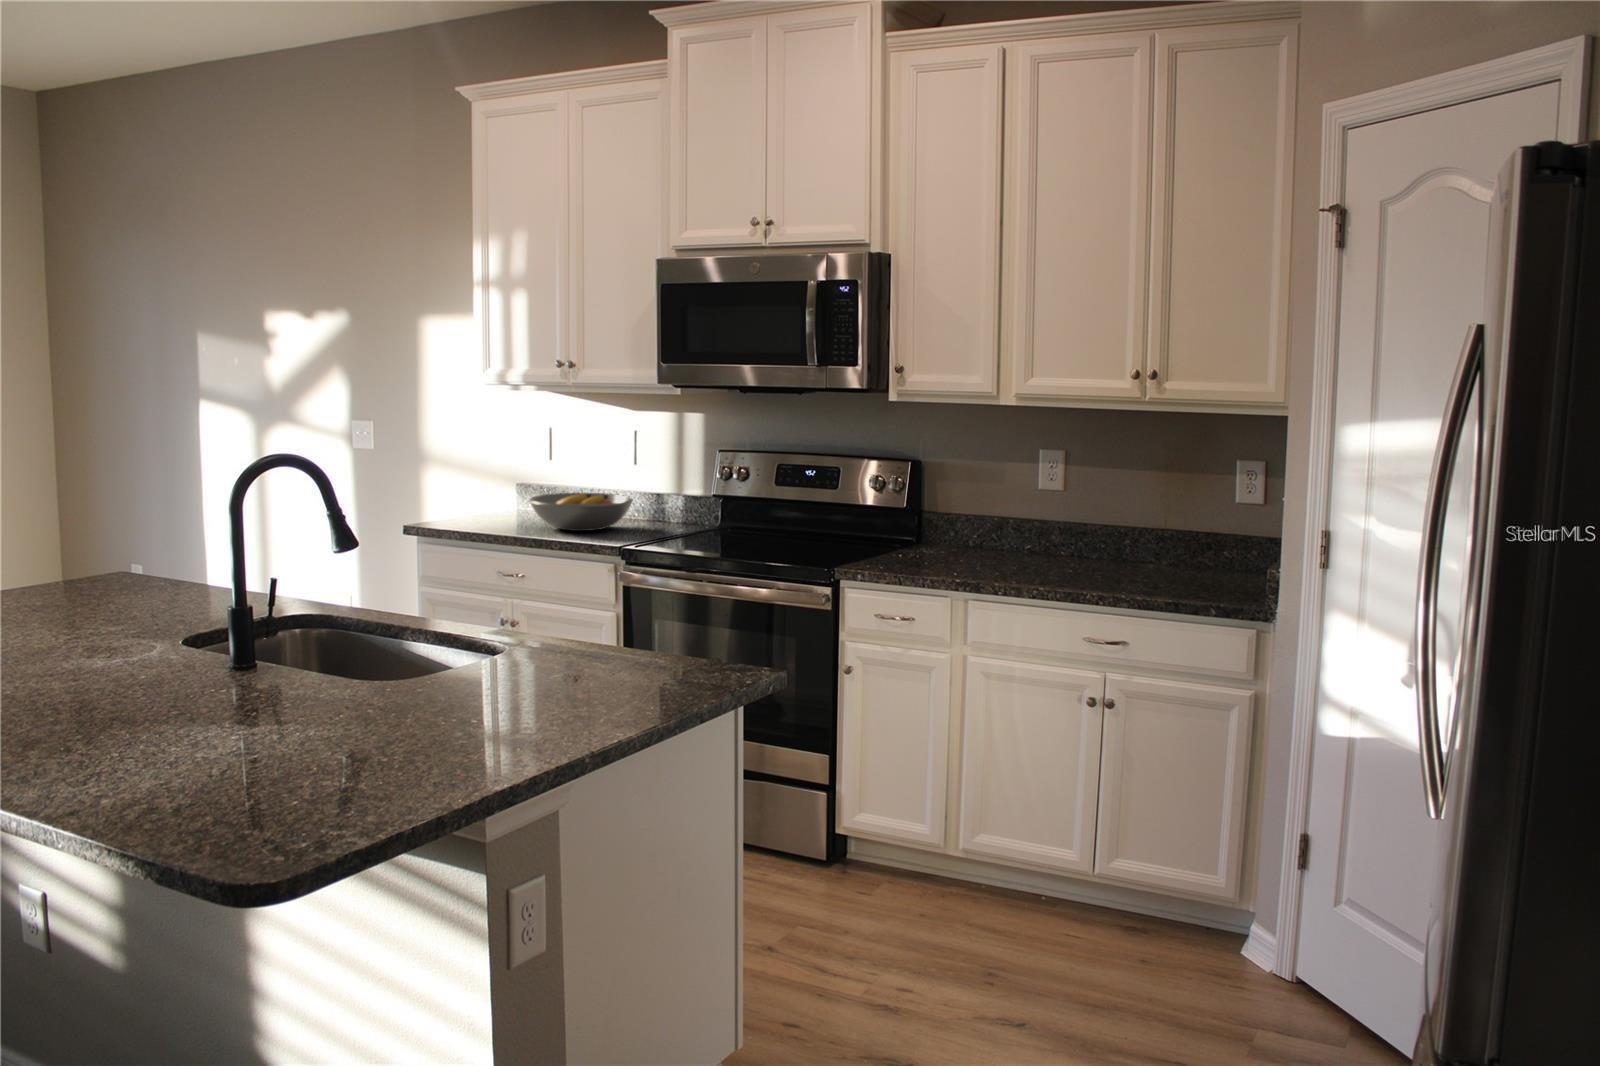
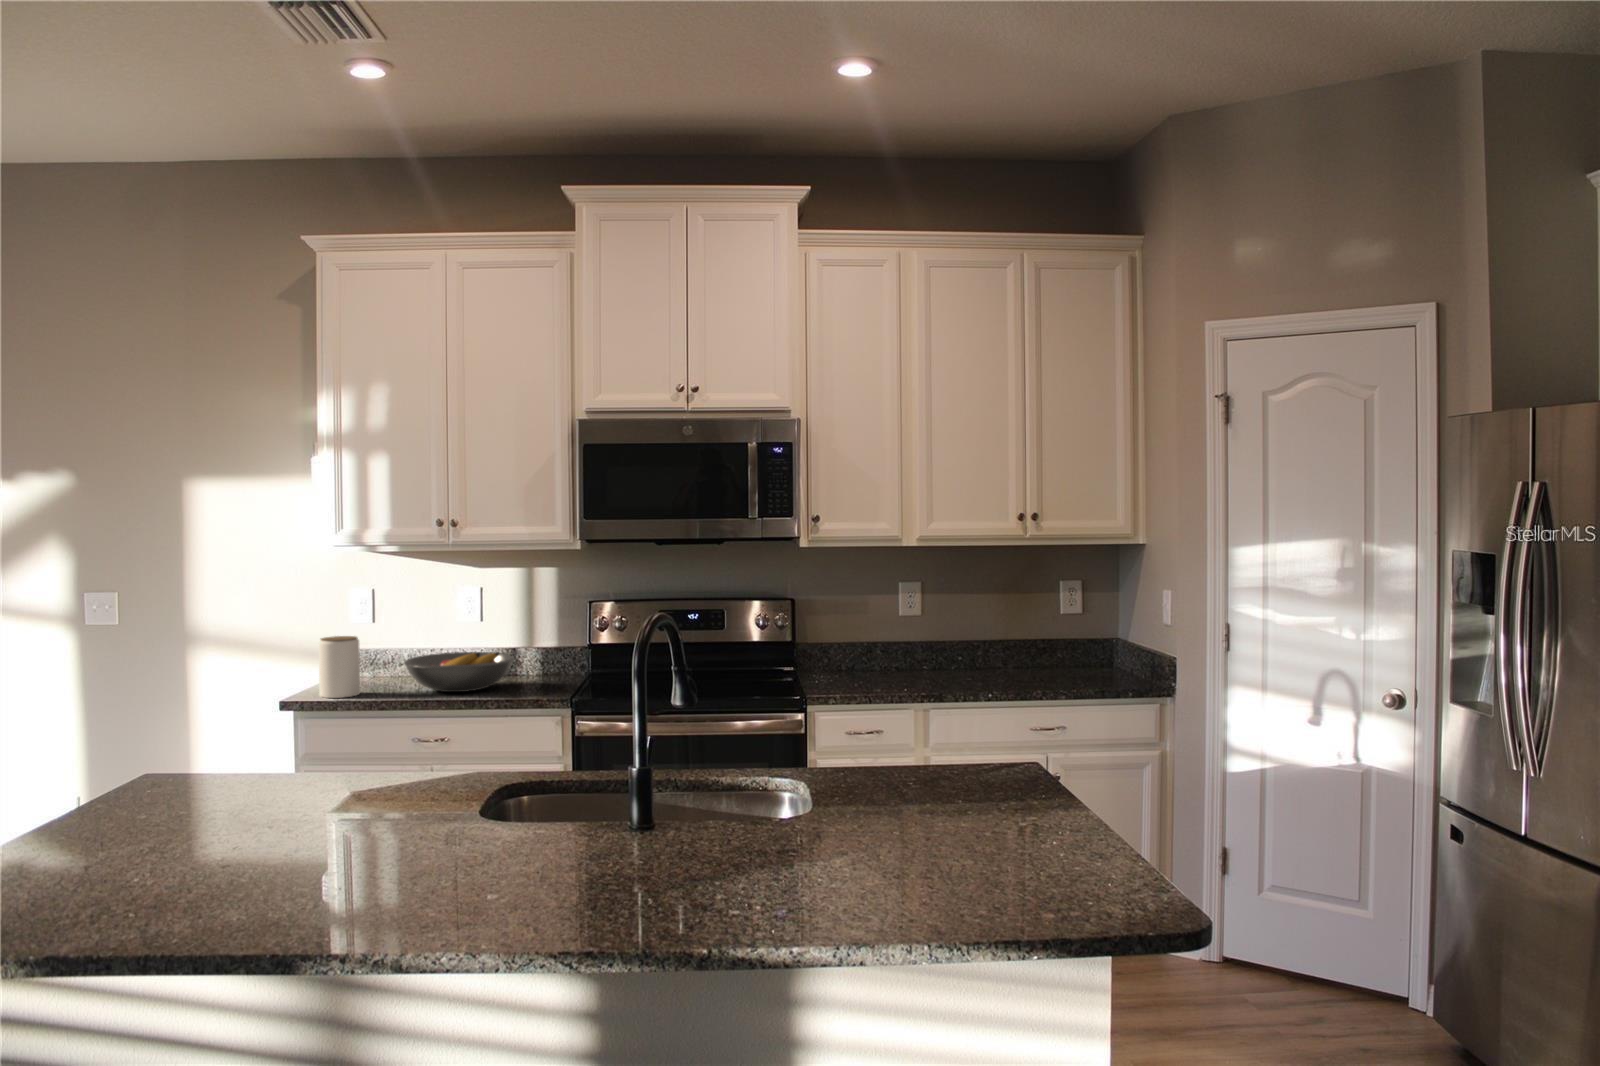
jar: none [463,468,499,525] -> present [319,636,360,698]

